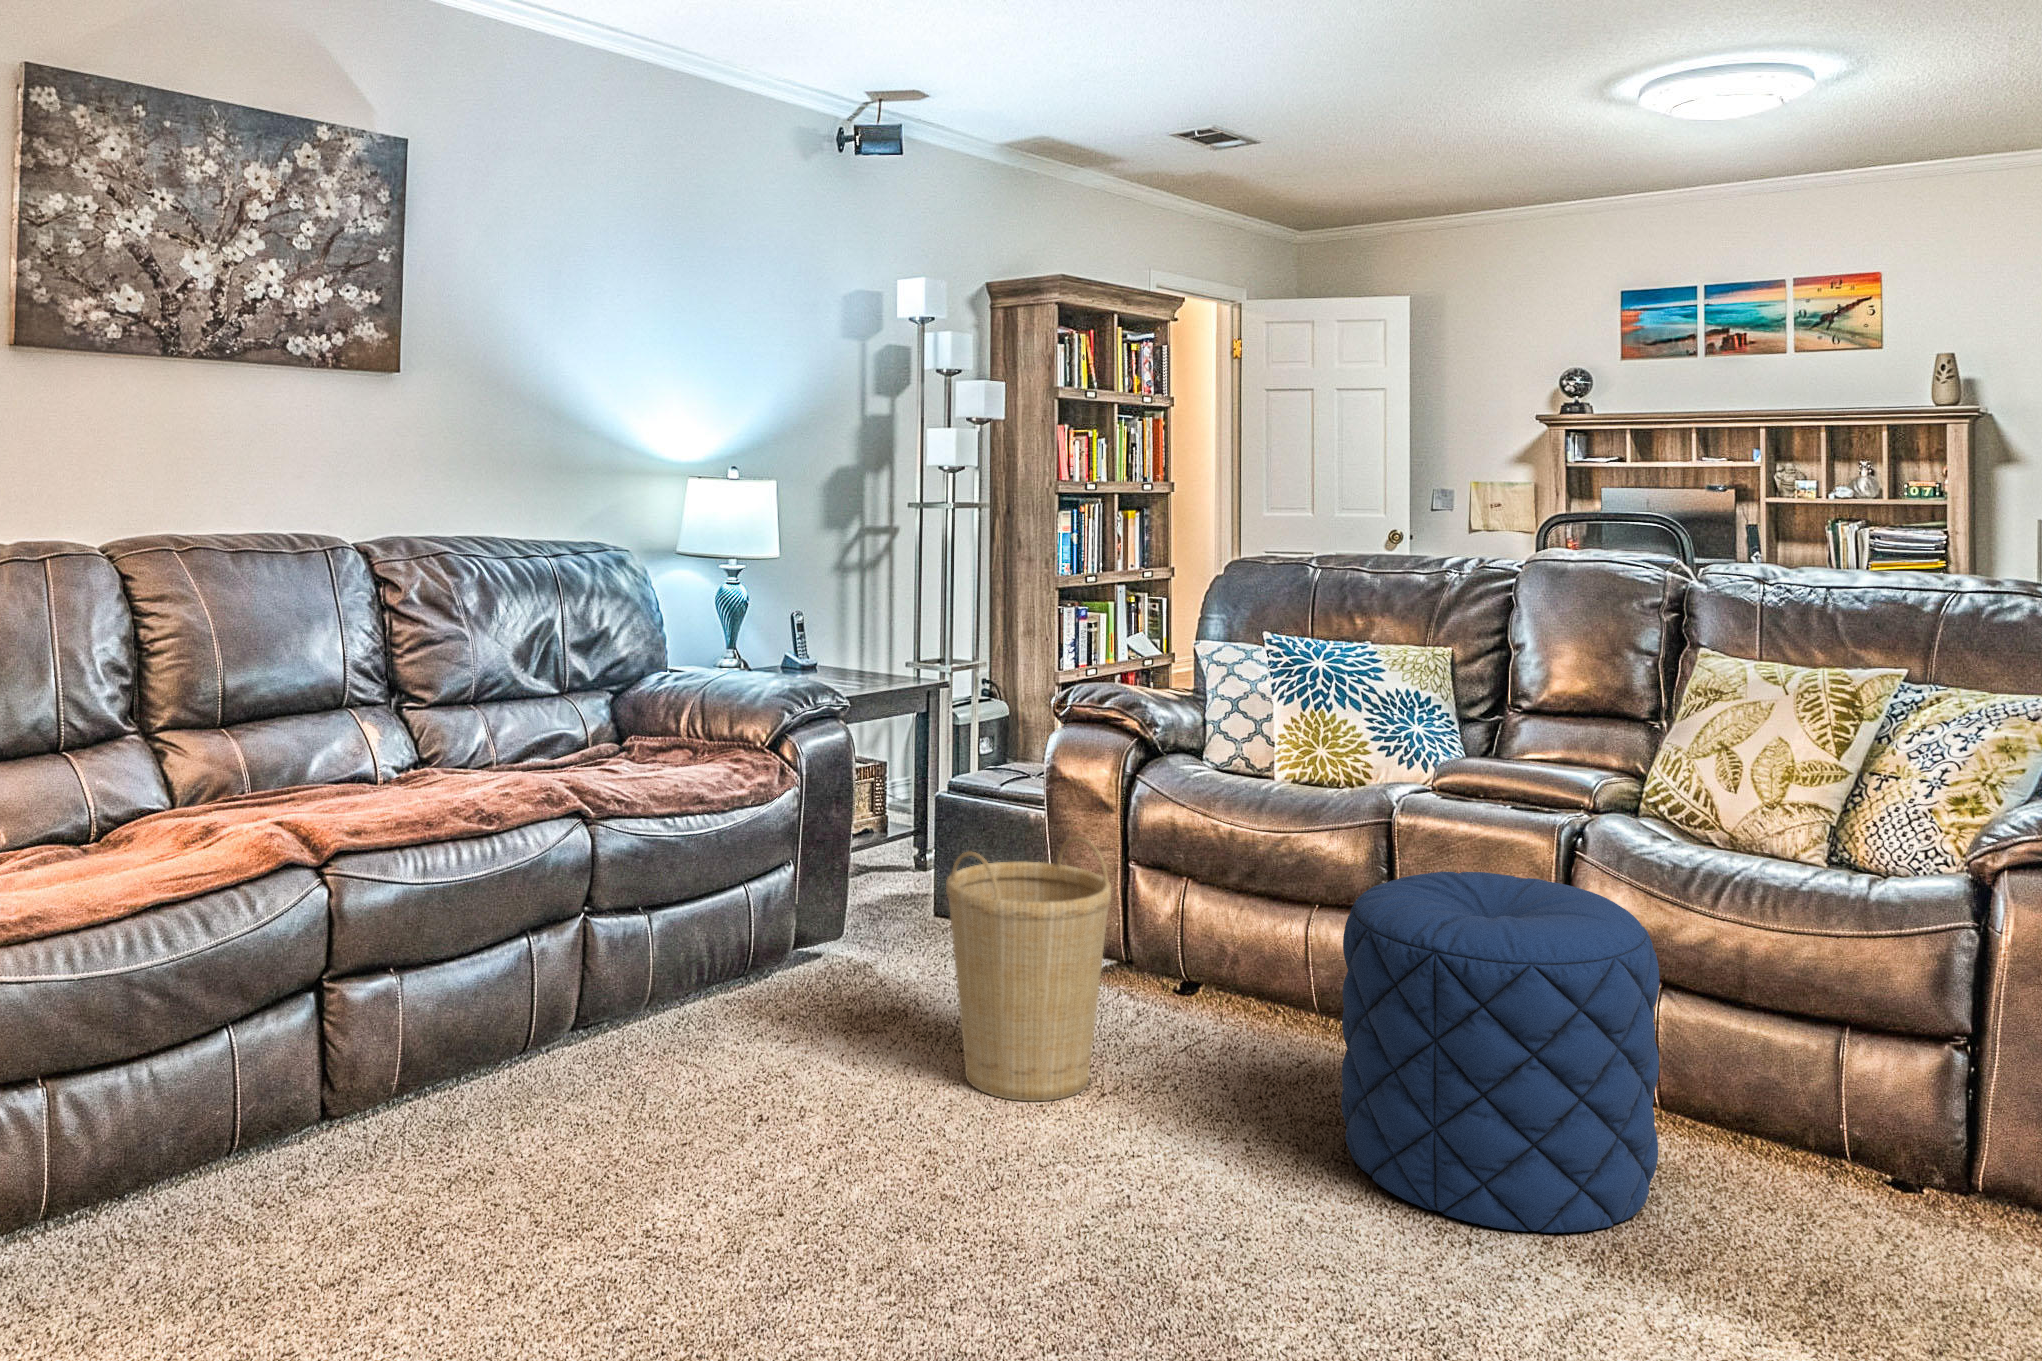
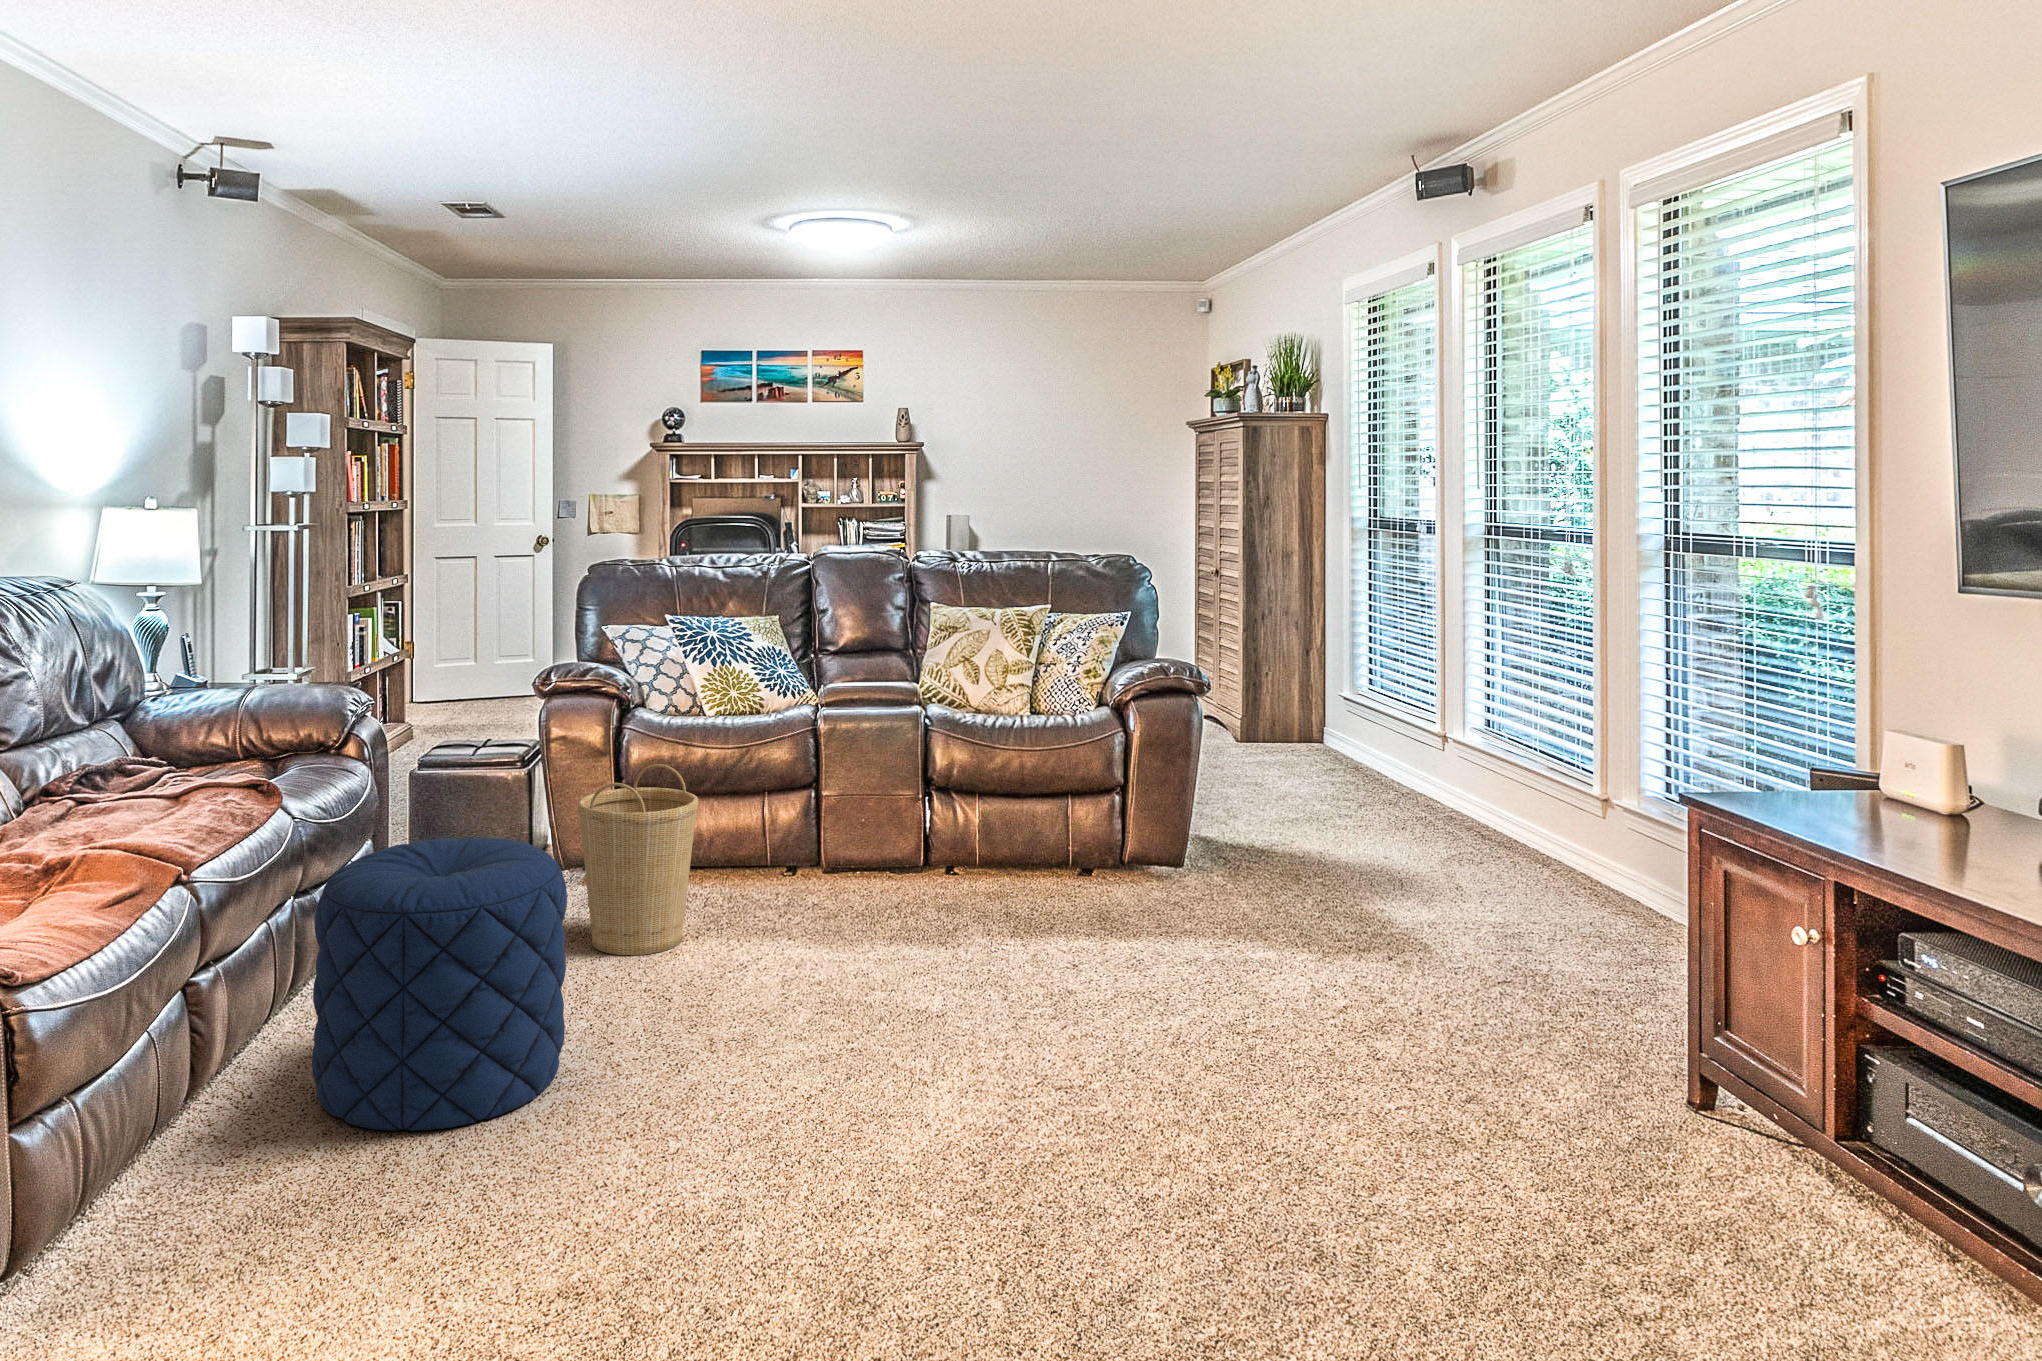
pouf: present [1341,872,1660,1233] -> present [312,837,567,1131]

